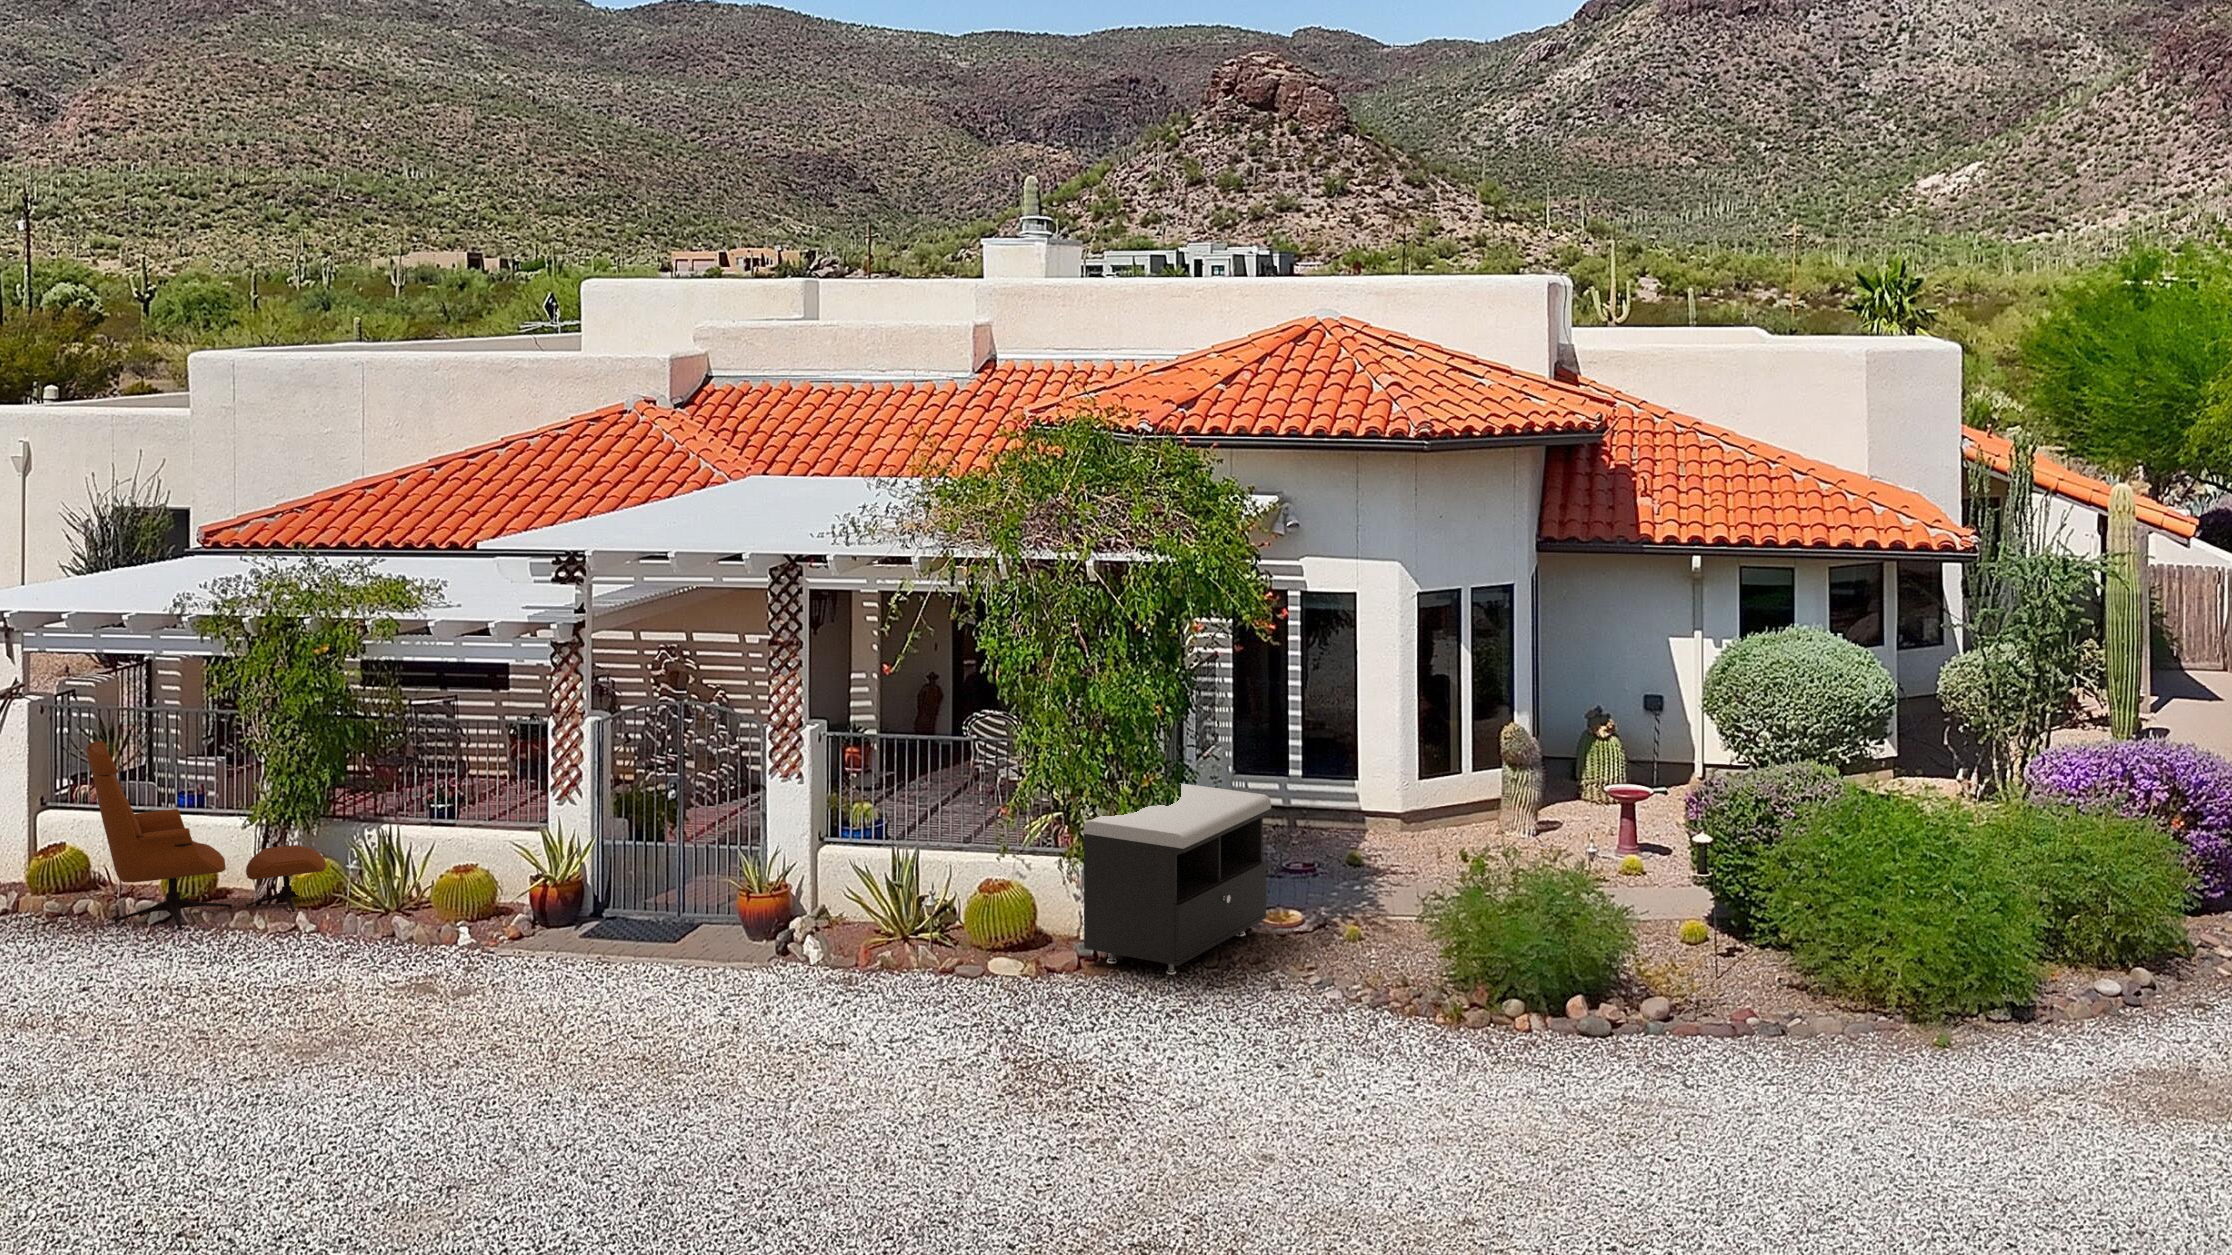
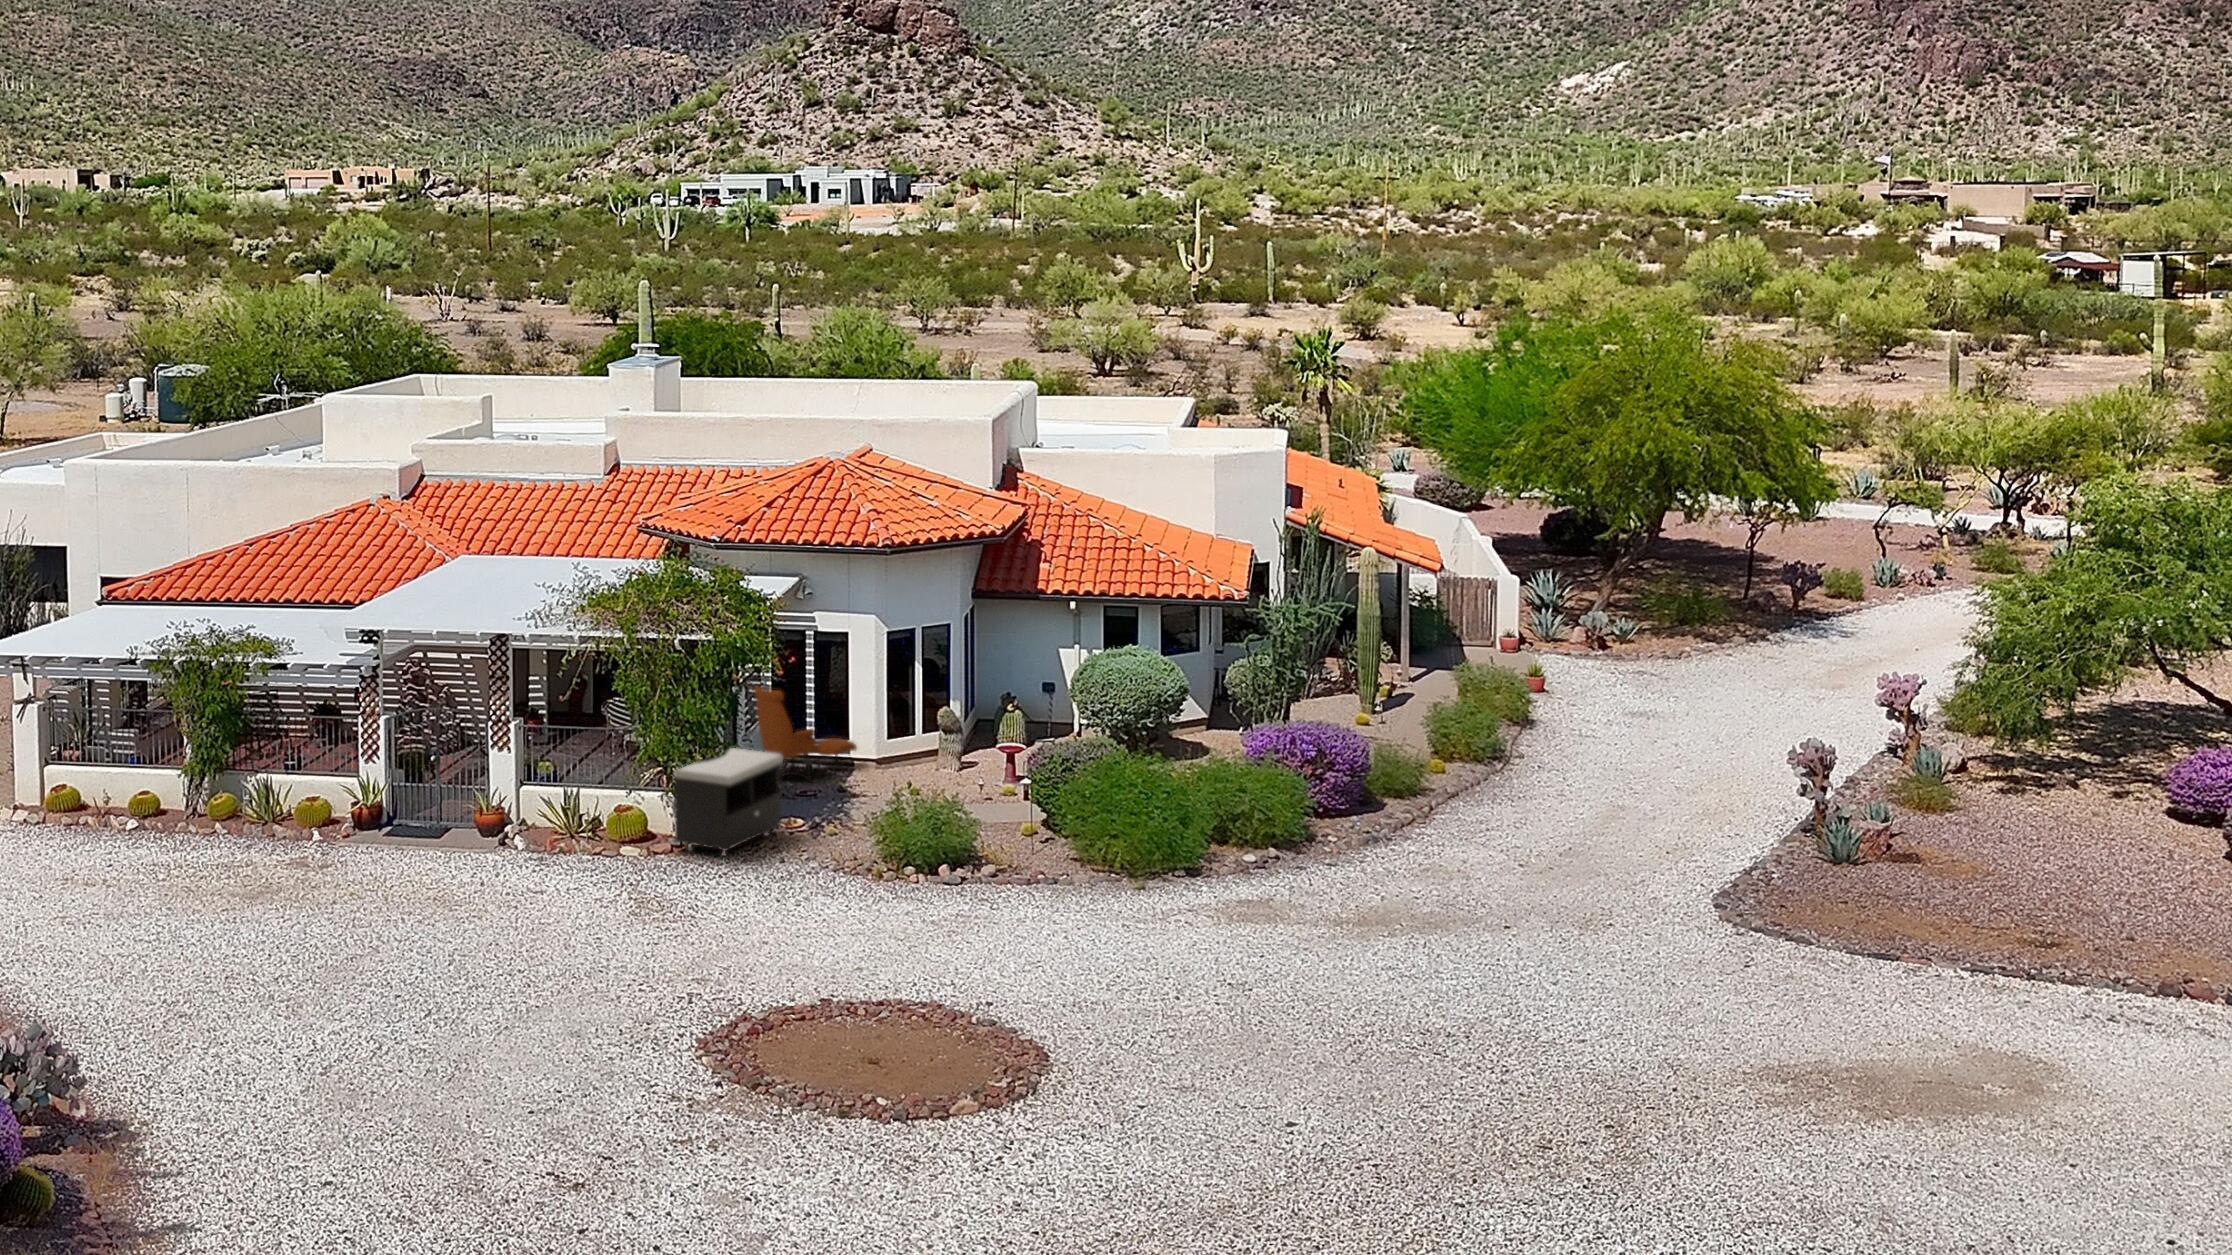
lounge chair: present [86,741,328,930] -> present [754,686,857,777]

